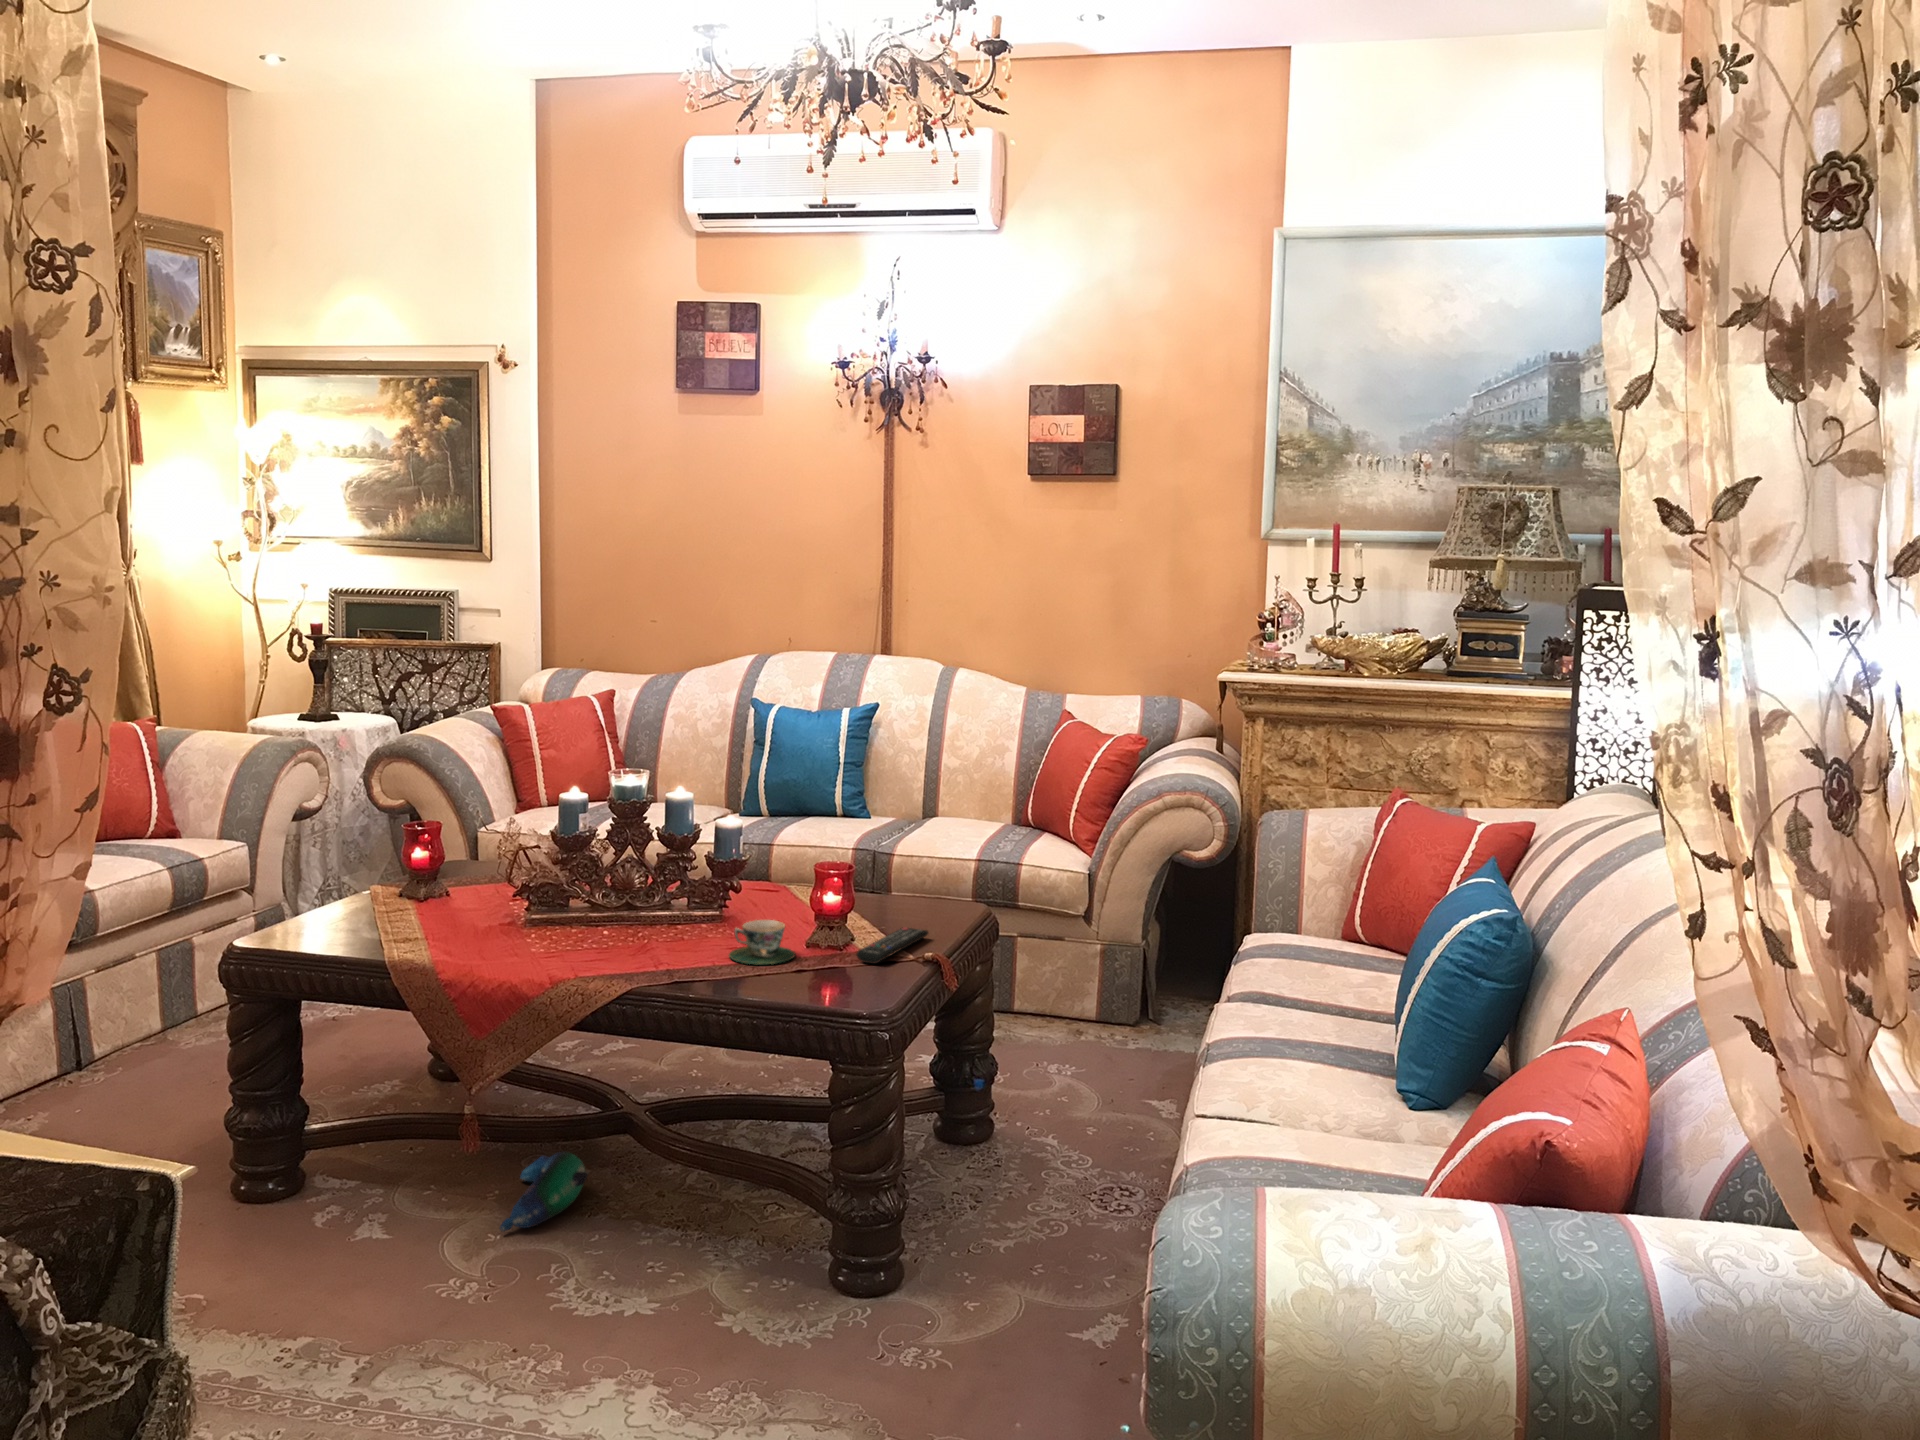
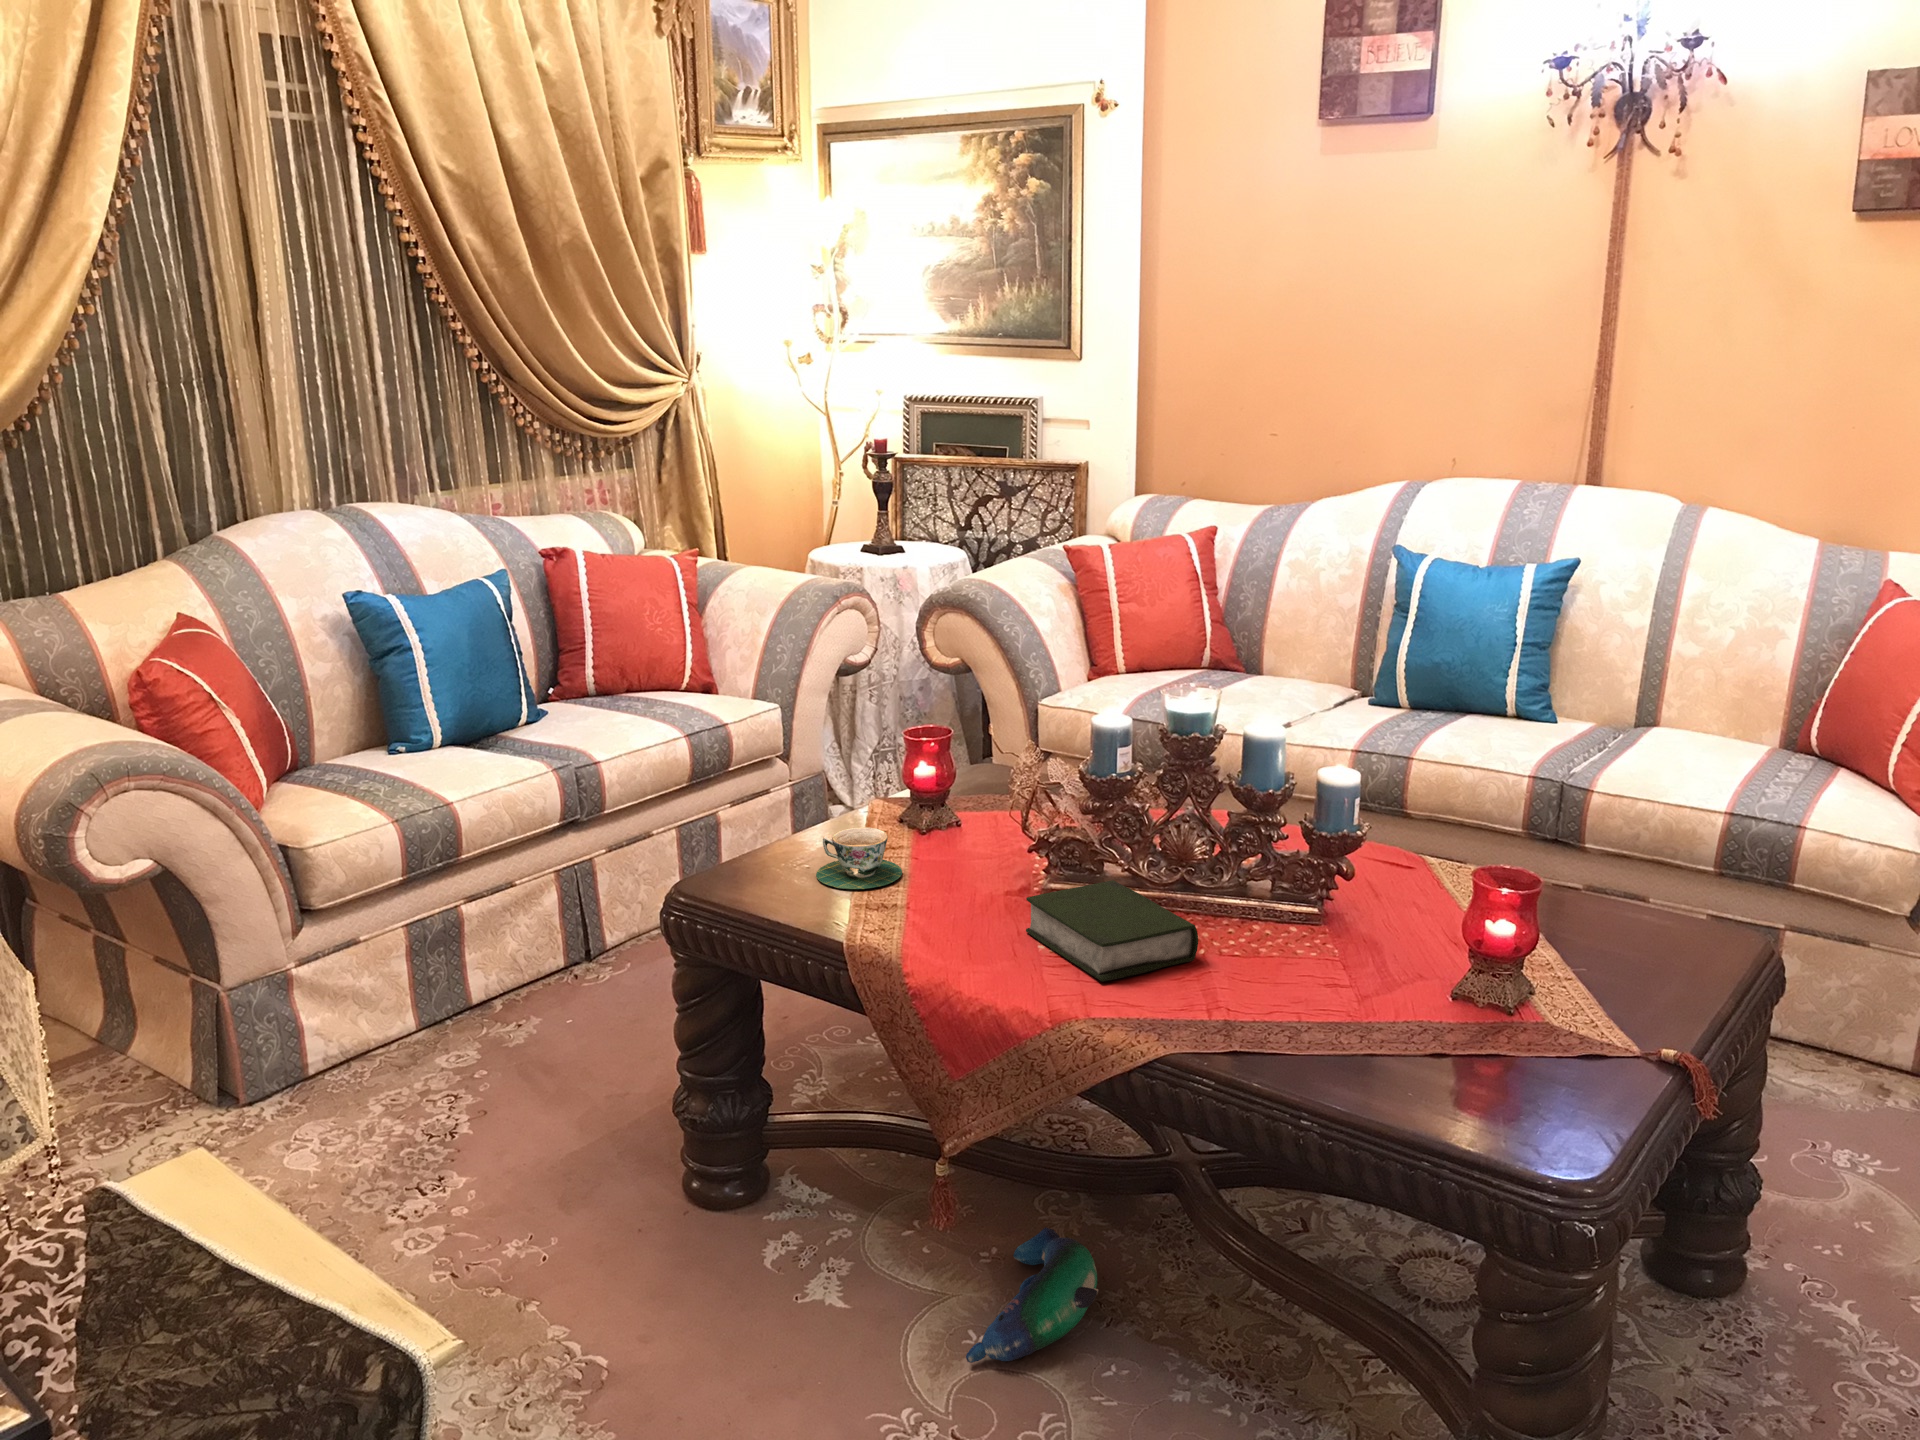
book: none [523,903,645,957] -> present [1026,880,1198,982]
teacup: present [729,920,795,964] -> present [816,827,902,889]
remote control: present [857,928,928,963] -> none [1538,979,1666,1059]

